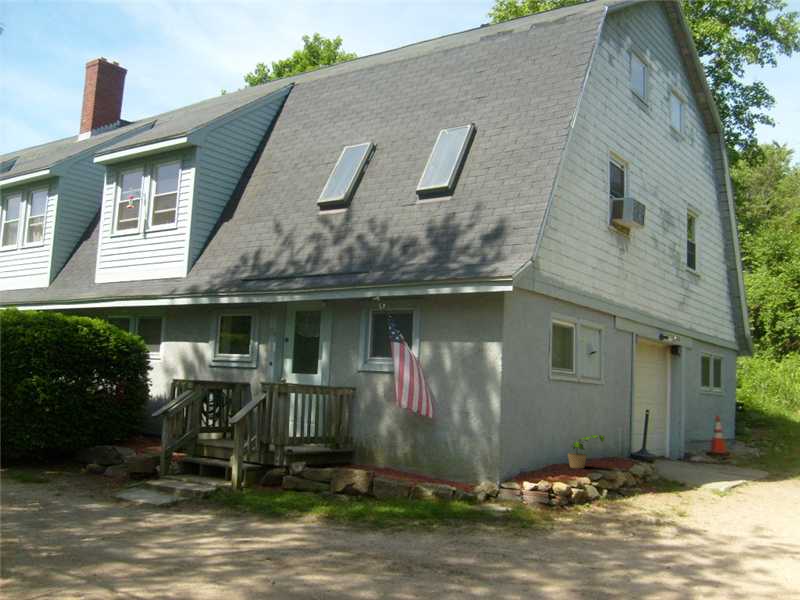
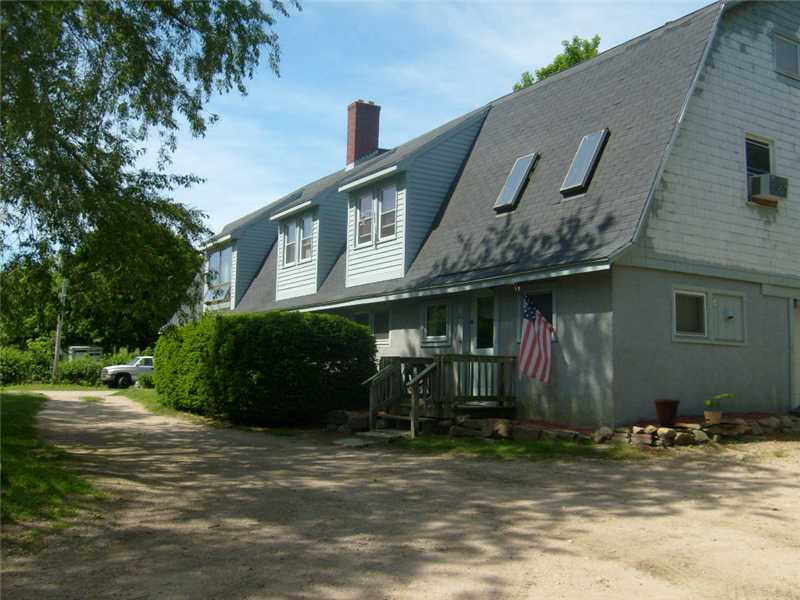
bucket: none [532,443,563,477] -> present [654,399,680,427]

